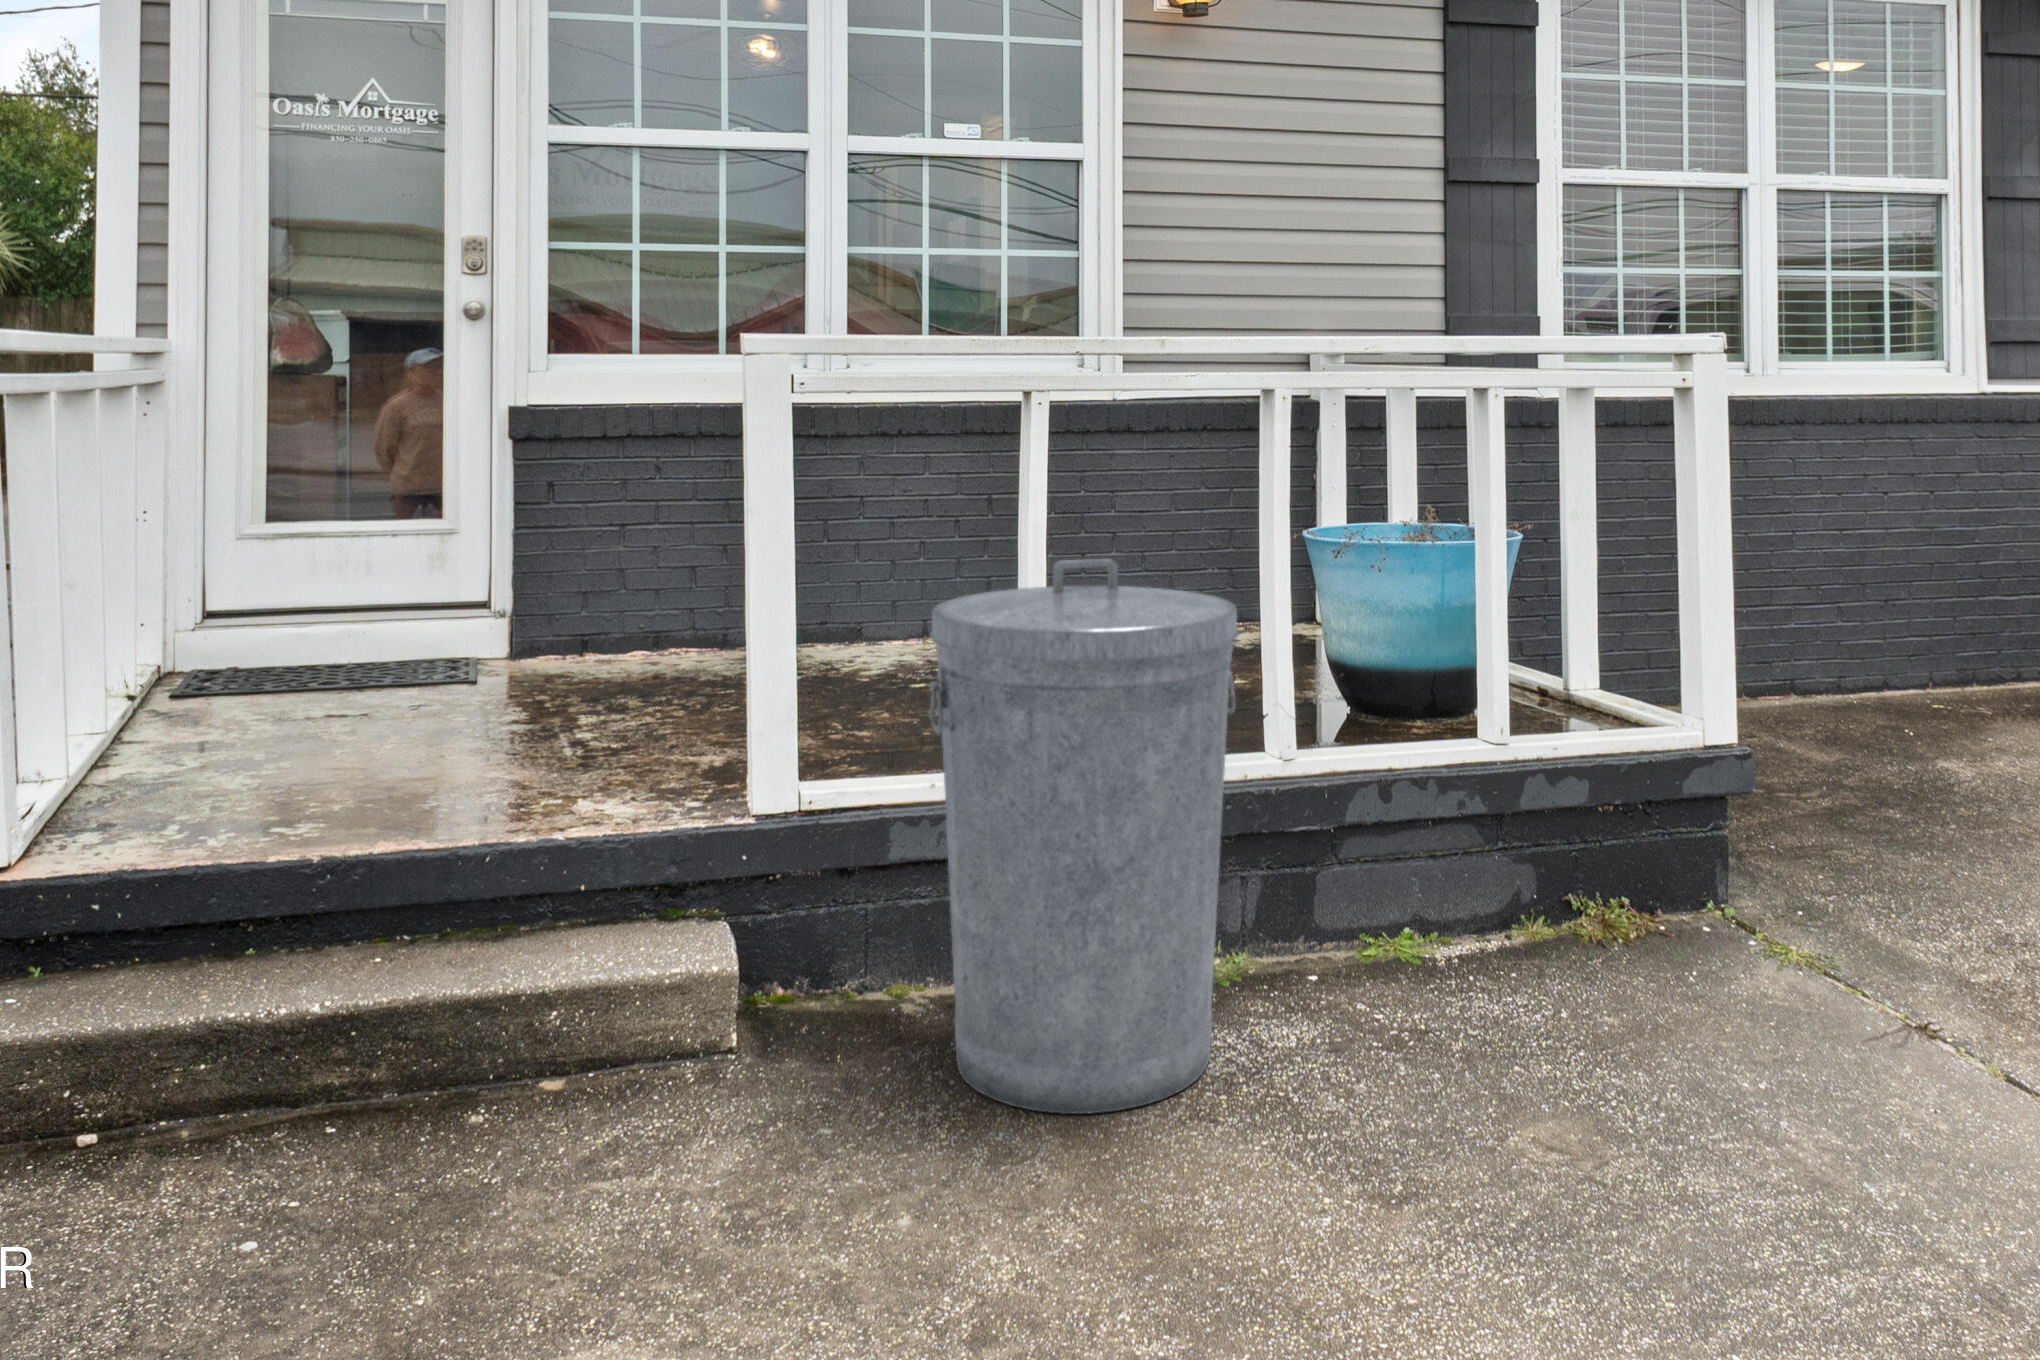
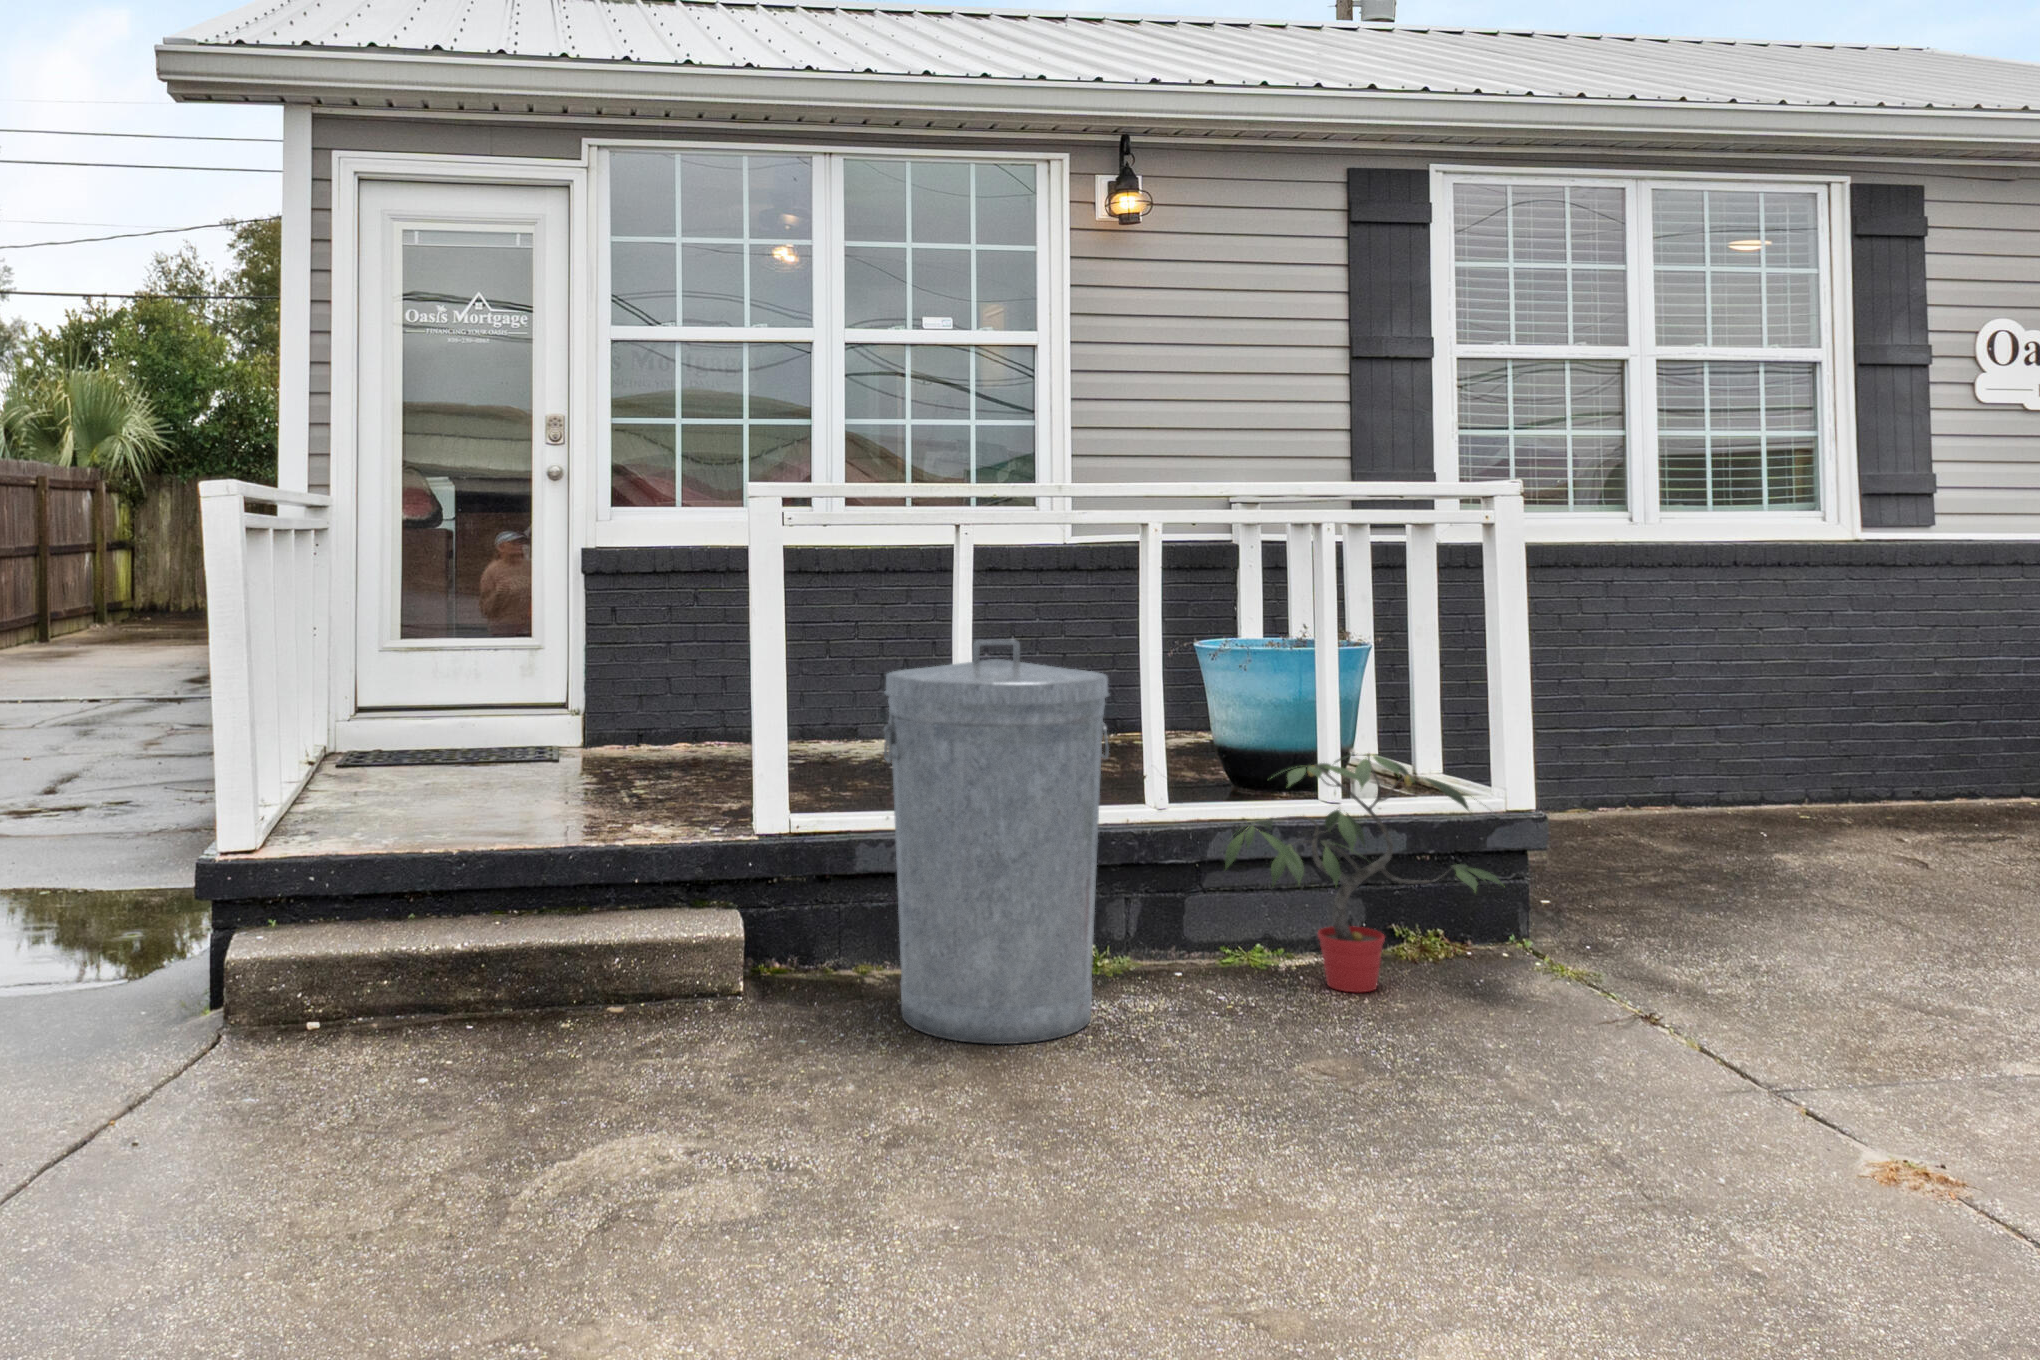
potted plant: none [1358,682,1722,982] -> present [1225,754,1505,992]

